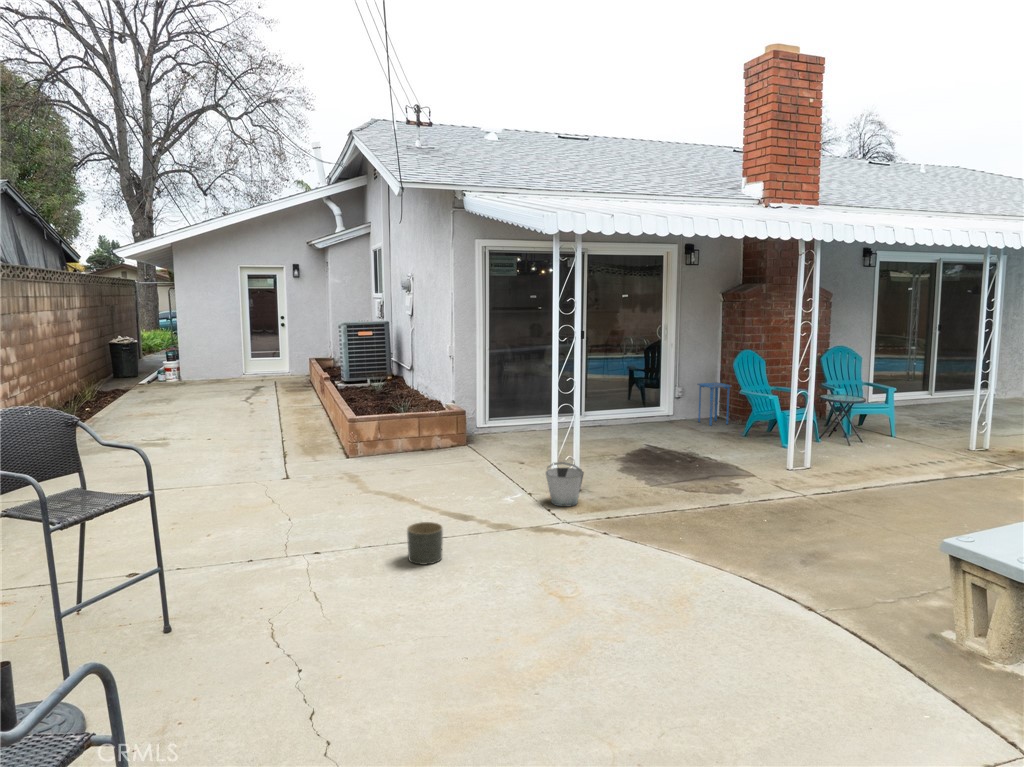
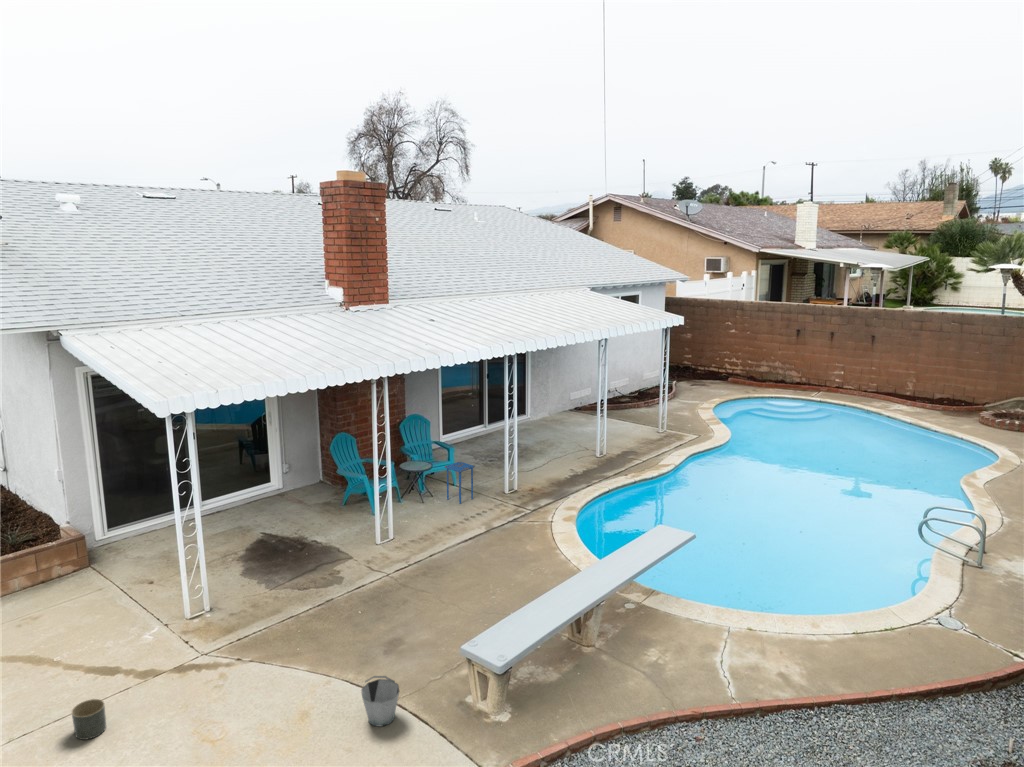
side table: present [697,383,732,426] -> present [445,462,475,504]
bucket: present [546,462,584,507] -> present [362,676,399,726]

